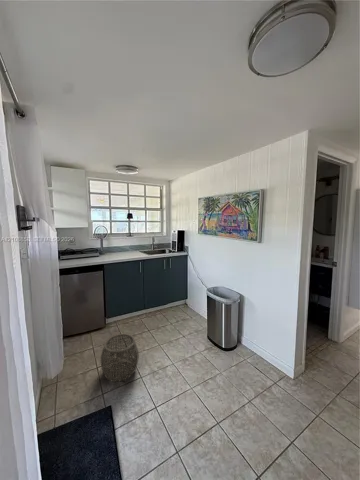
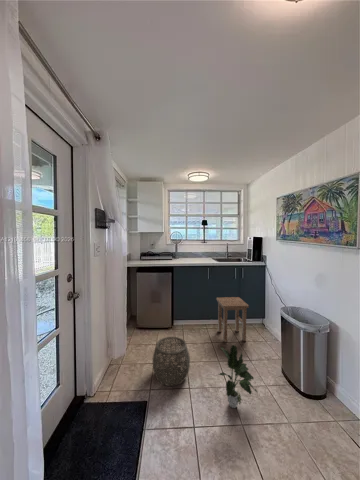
stool: none [149,285,179,327] -> present [217,297,249,342]
potted plant: none [169,328,200,378] -> present [219,345,257,408]

